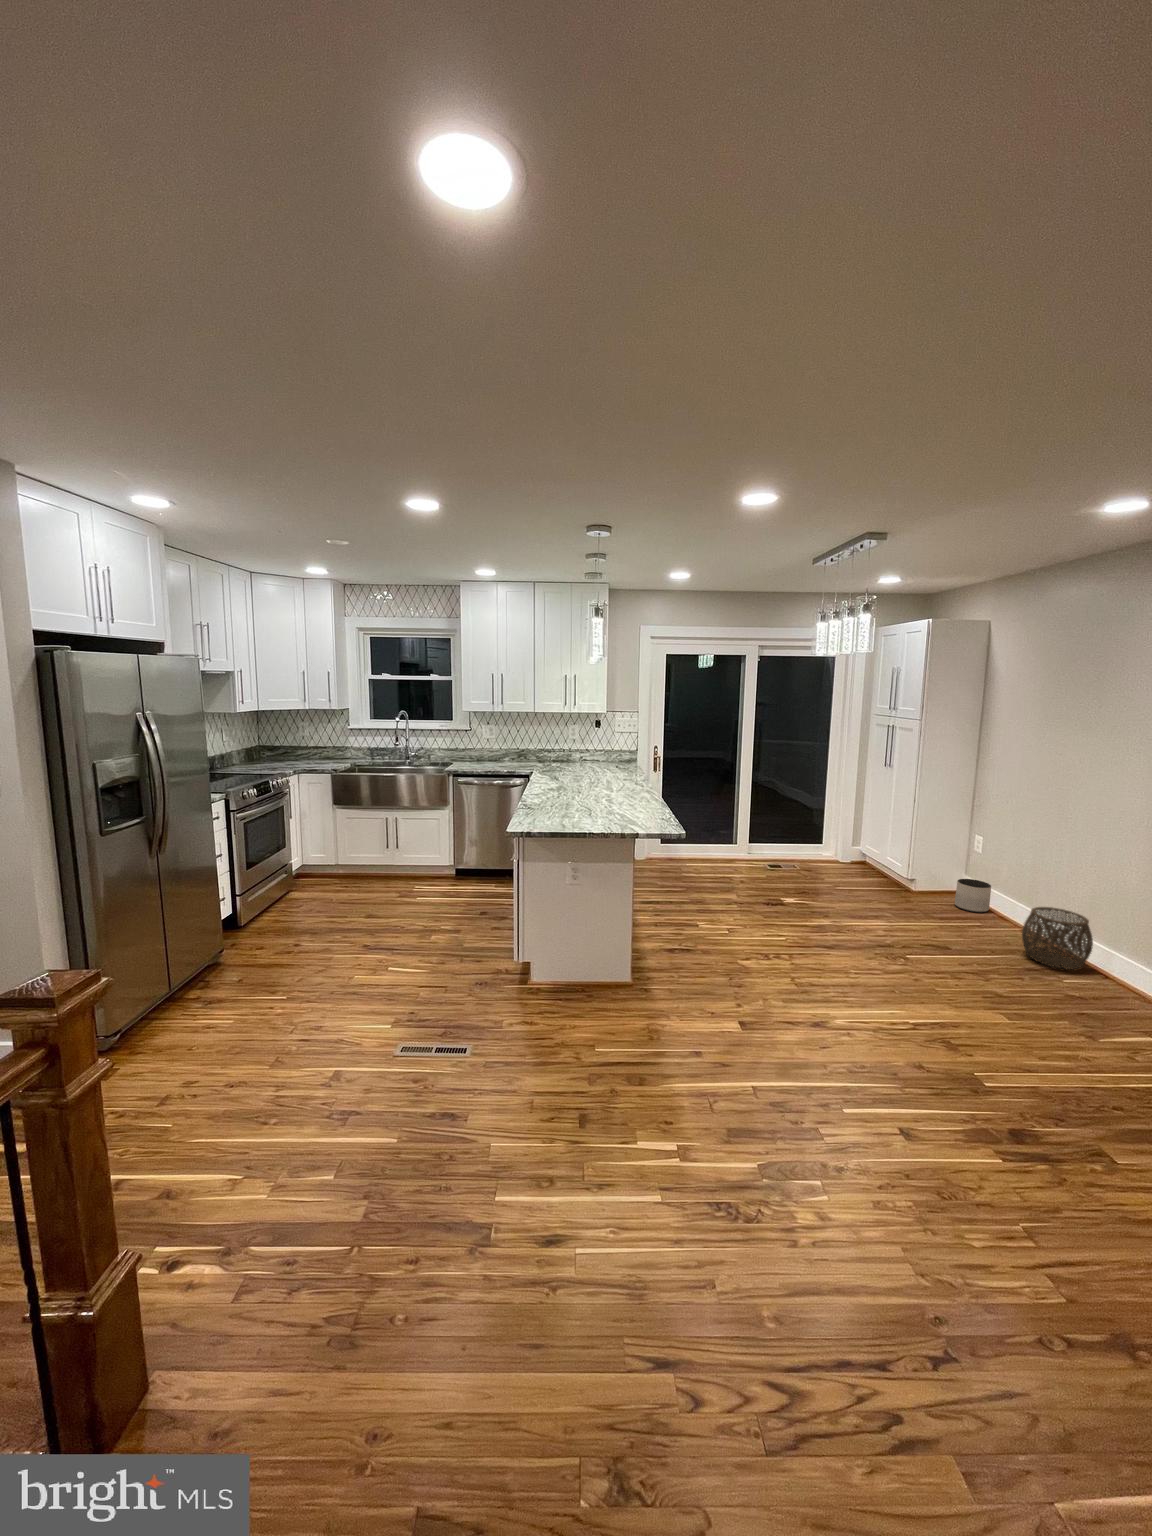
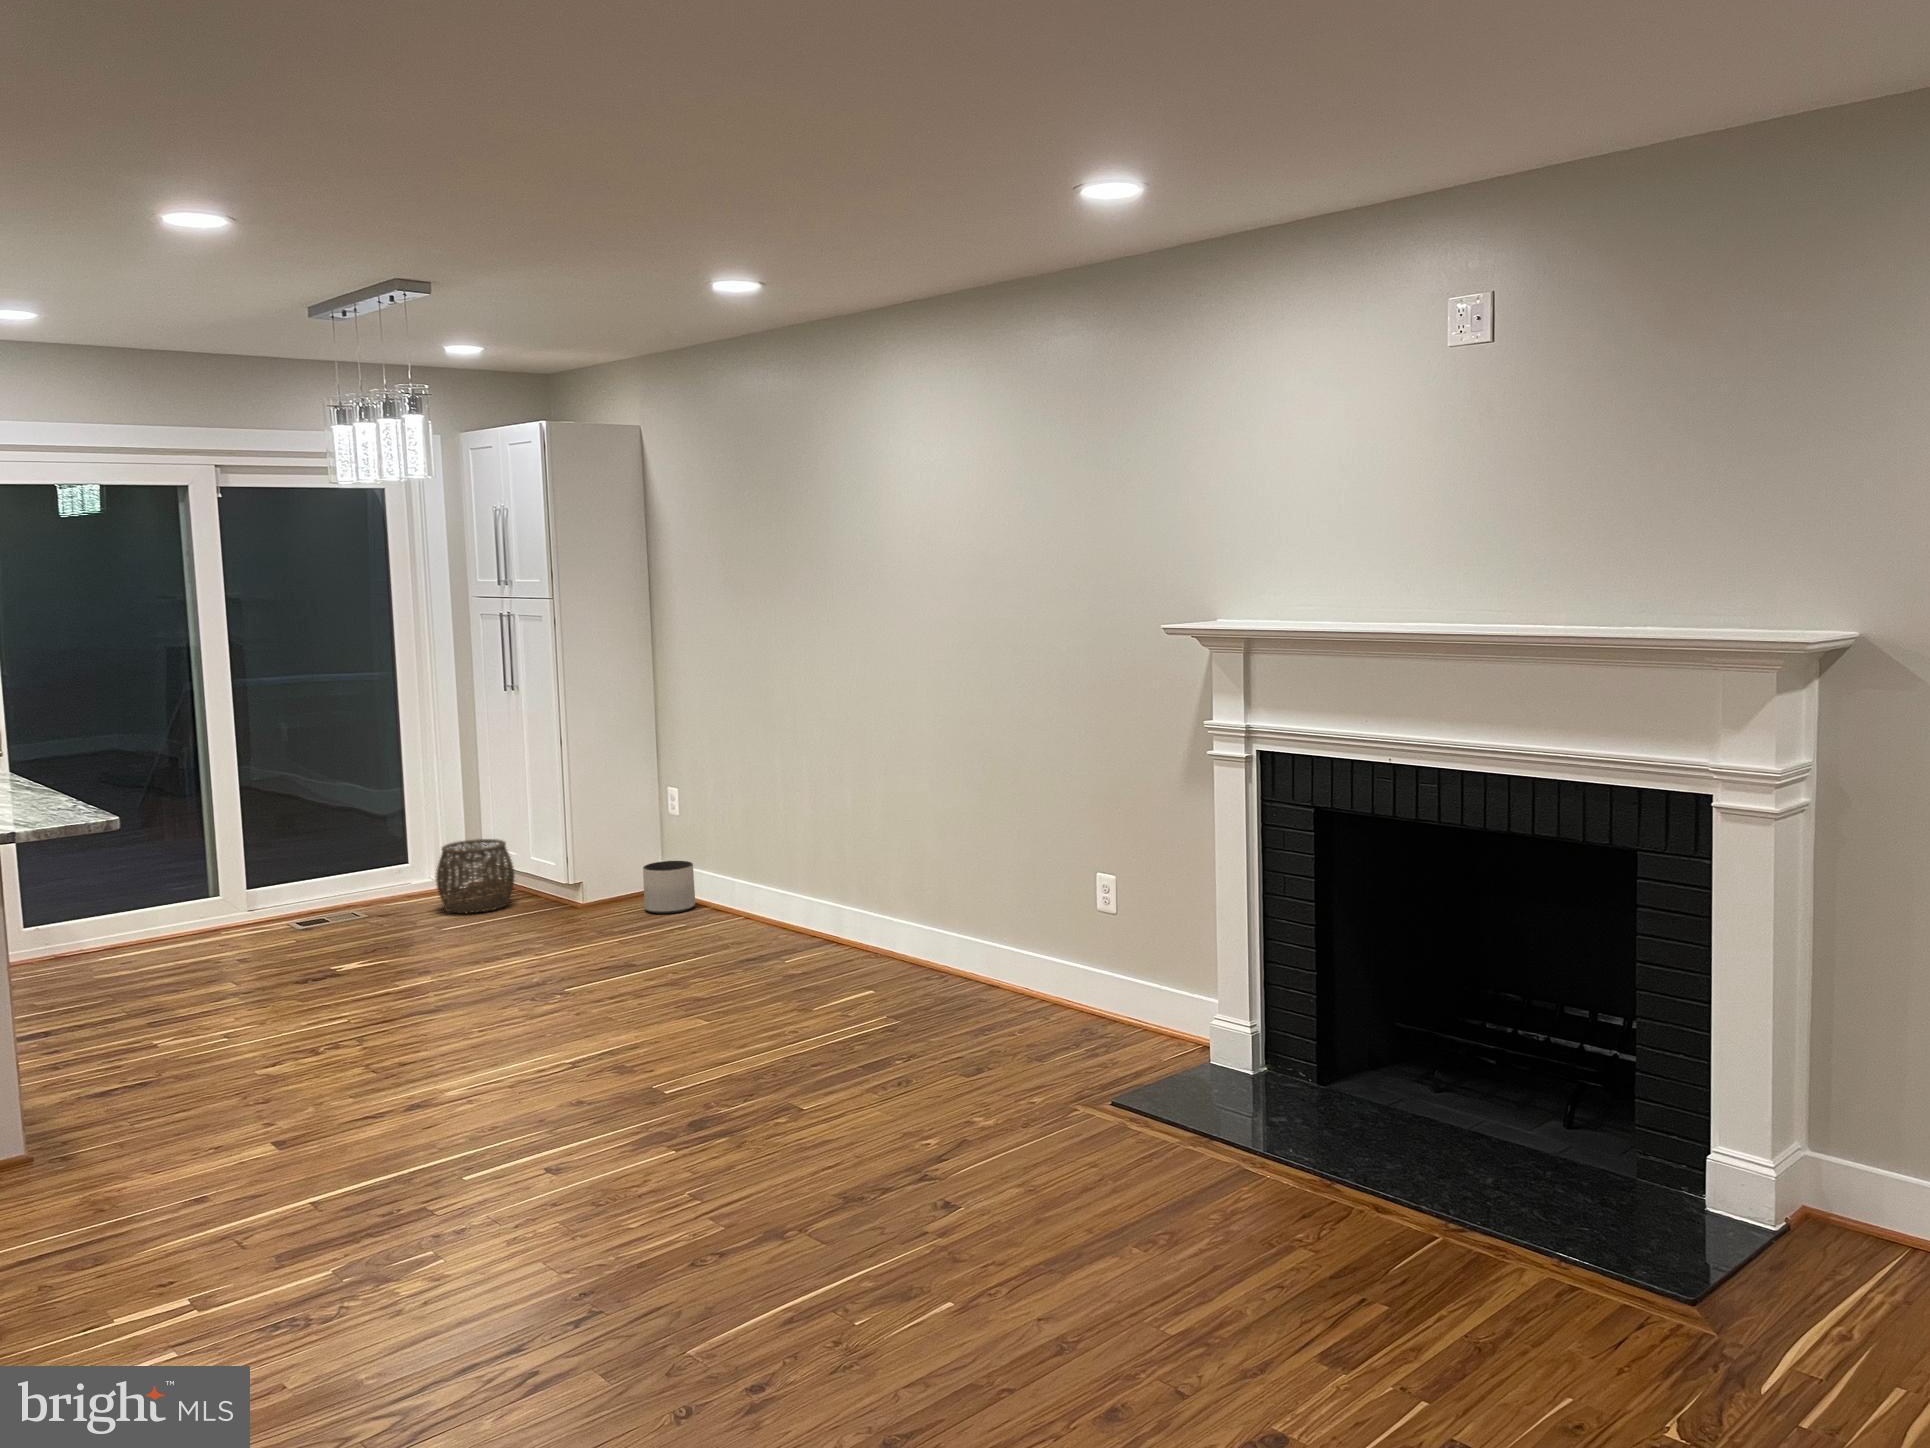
woven basket: present [1022,907,1093,969] -> present [436,839,515,913]

